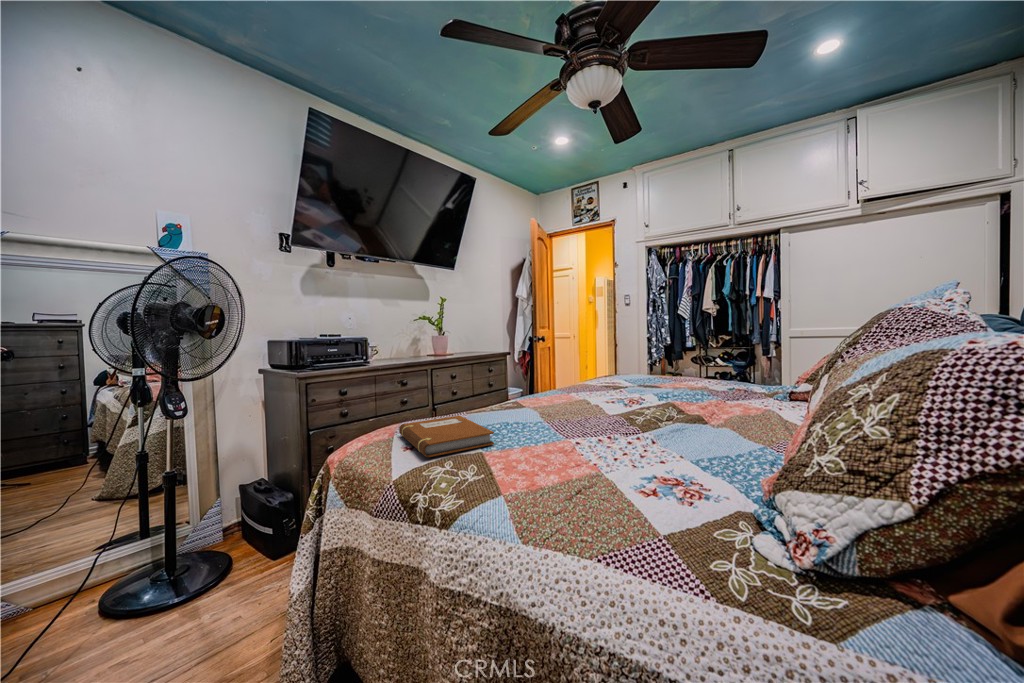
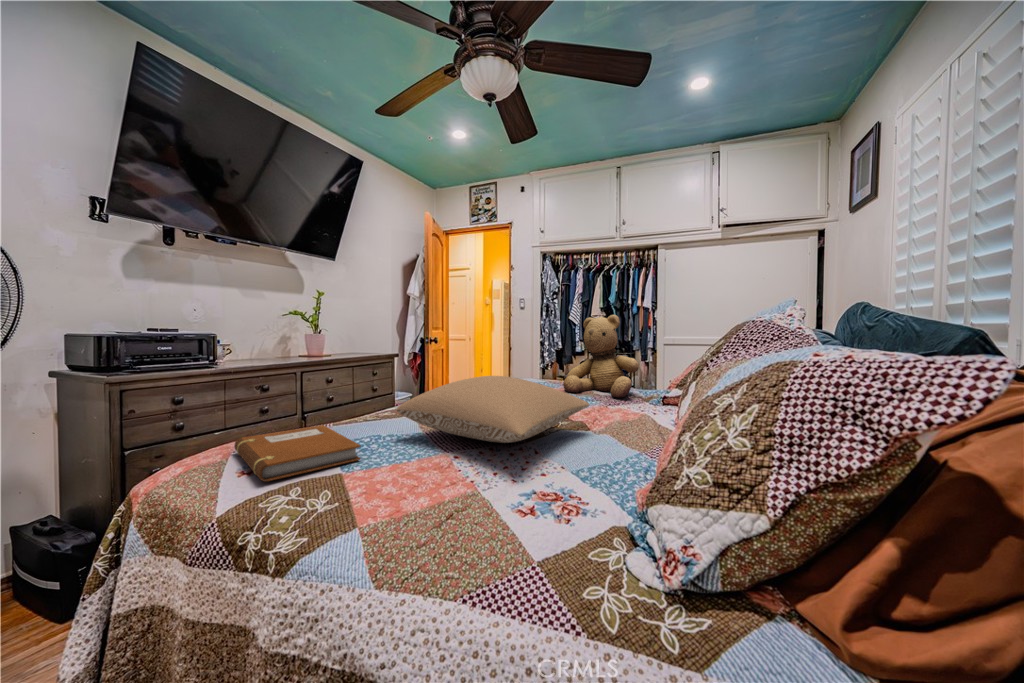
teddy bear: none [673,307,760,394] -> present [563,315,639,398]
pillow: none [519,373,704,433] -> present [397,376,589,443]

